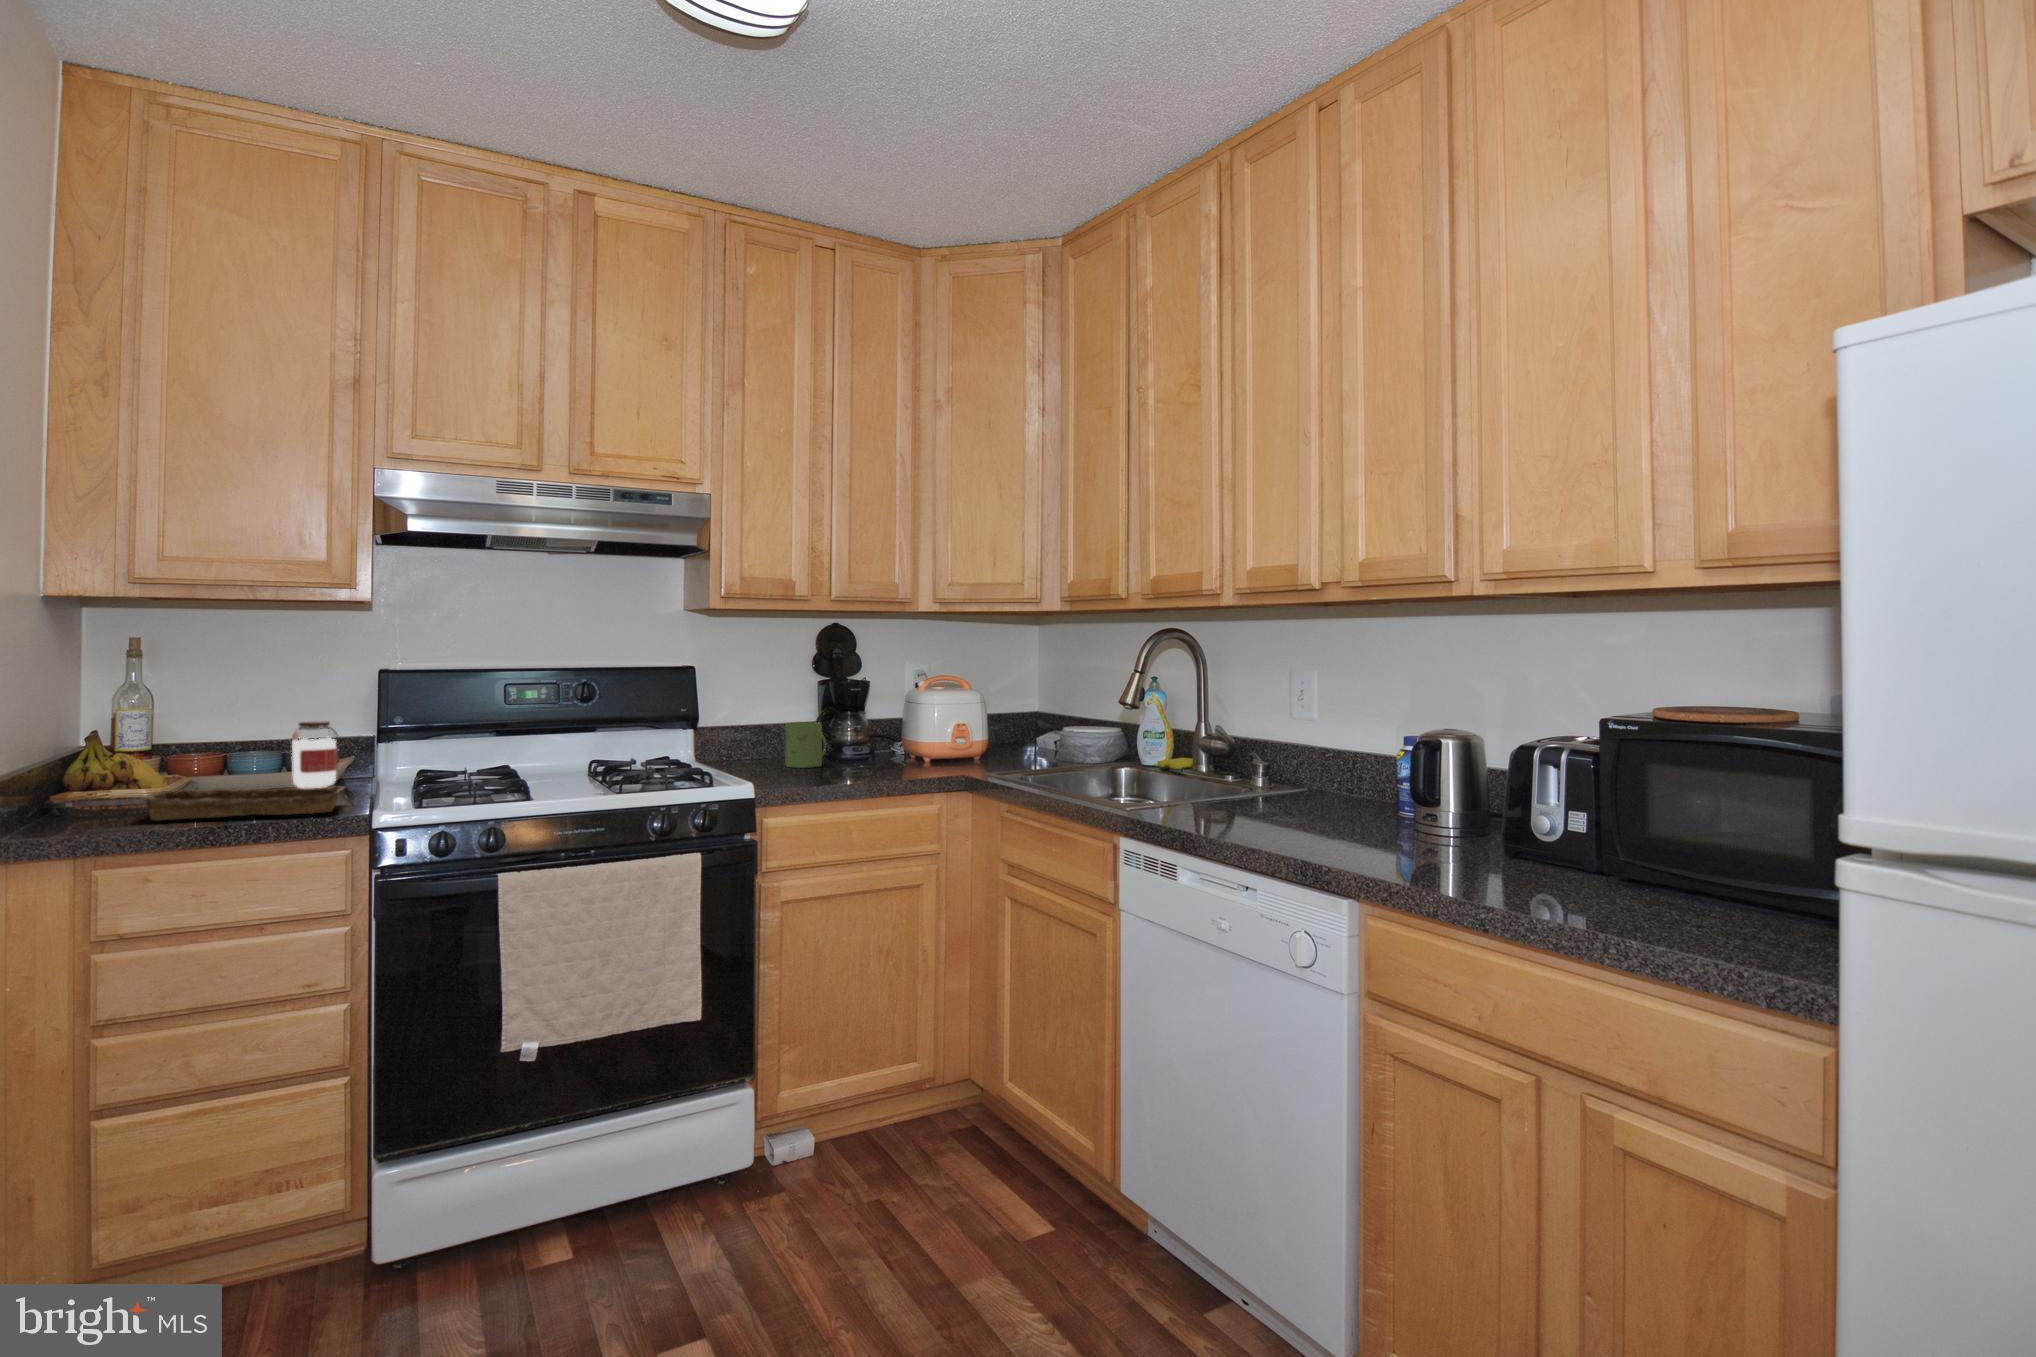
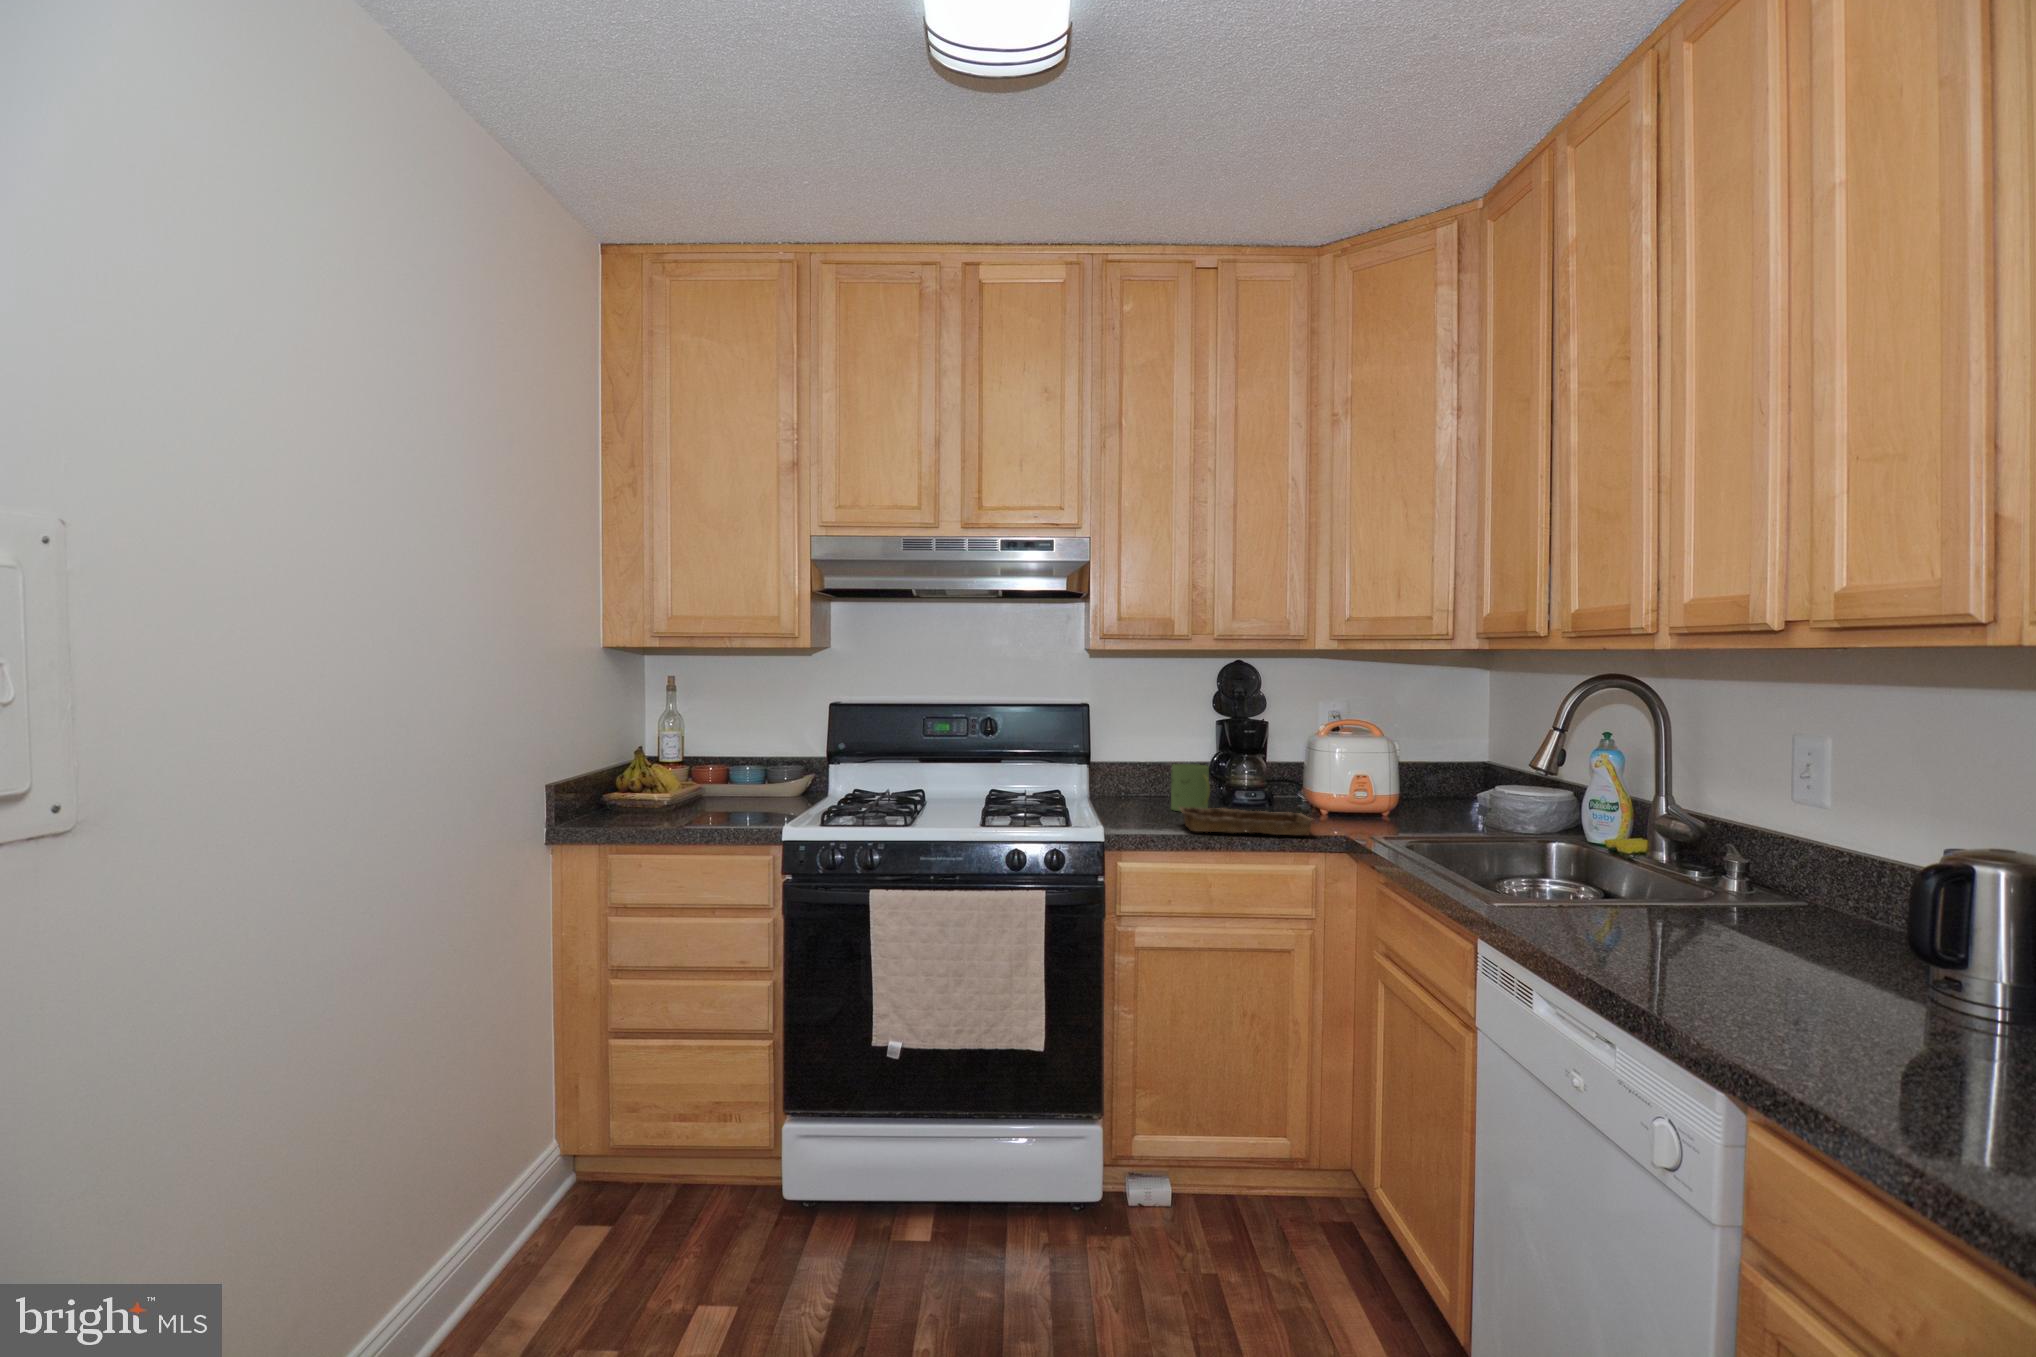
jar: present [291,722,338,788] -> none [762,744,795,799]
tray: present [144,786,345,821] -> present [1179,806,1312,835]

